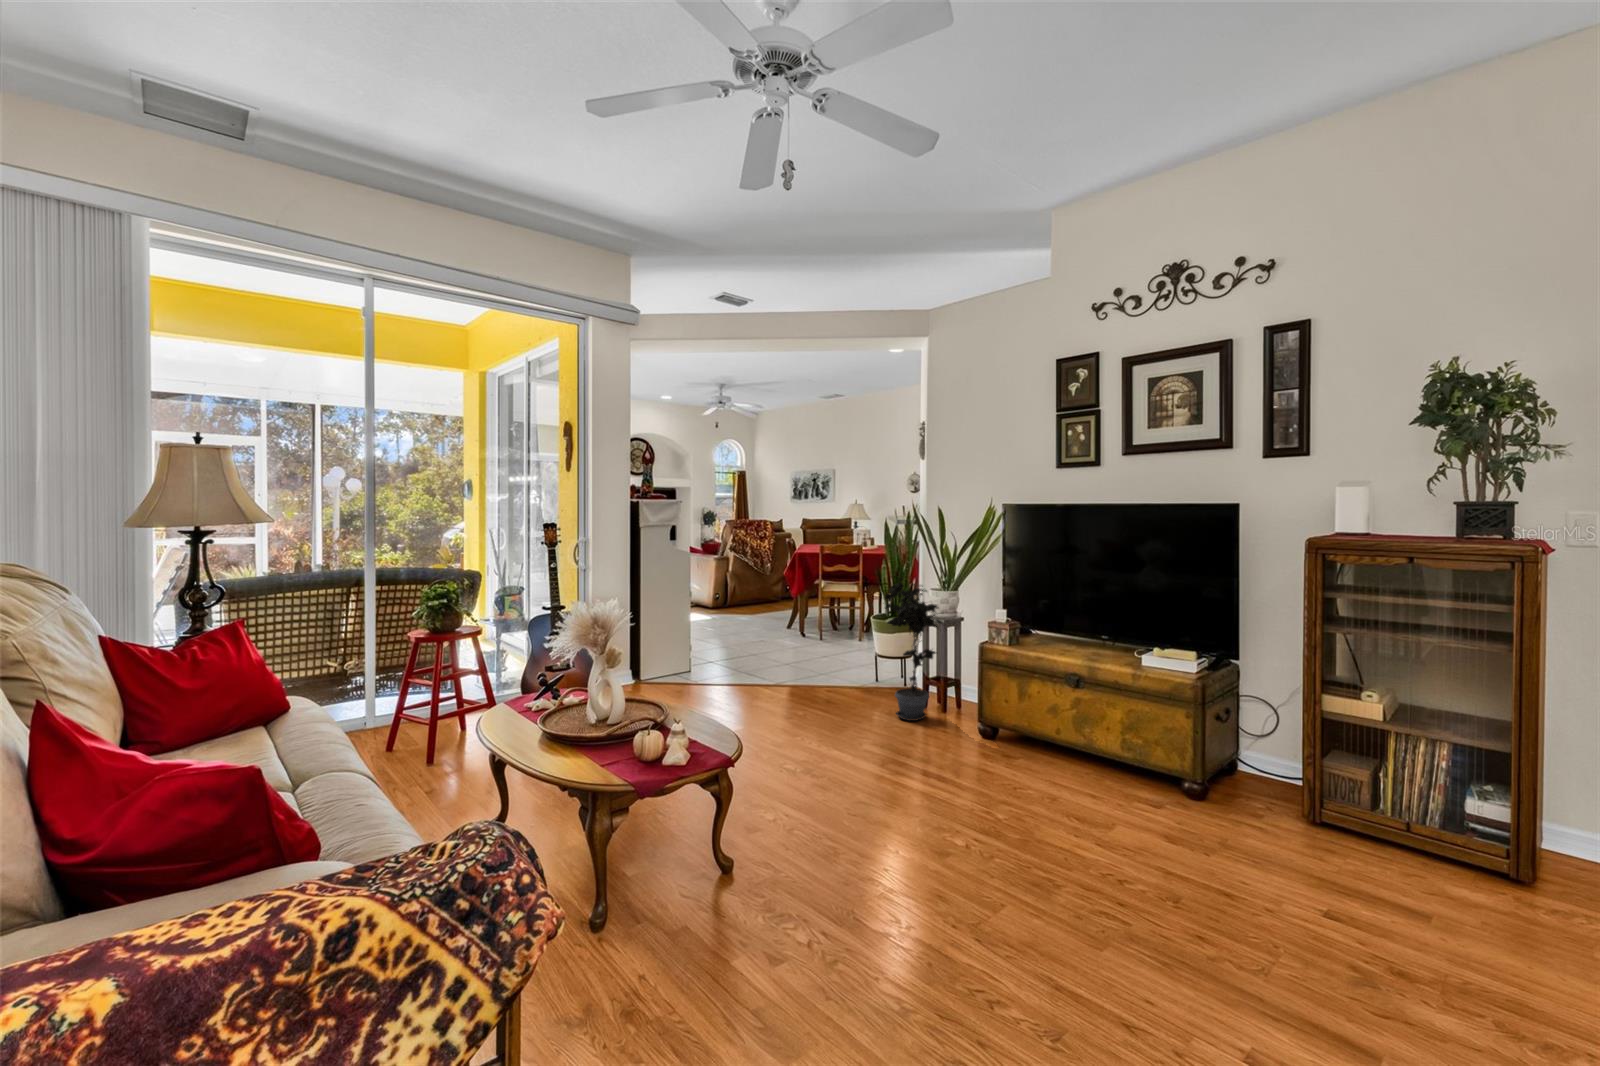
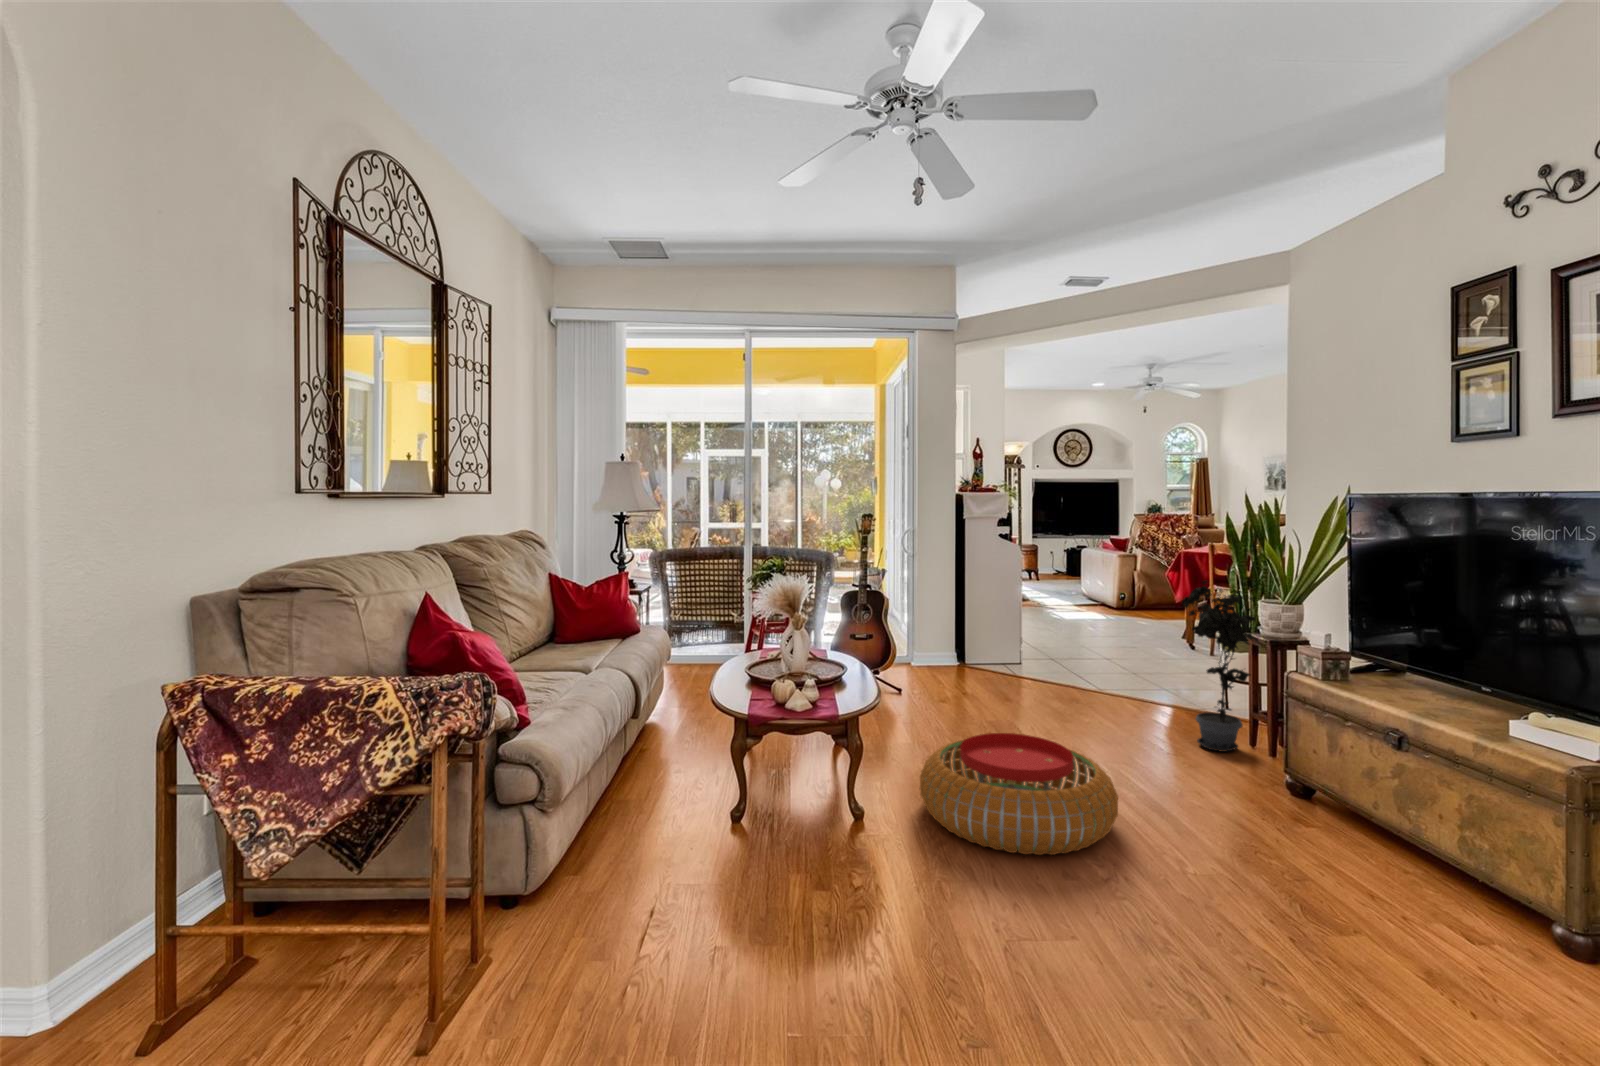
pouf: none [759,739,947,860] -> present [920,733,1118,855]

